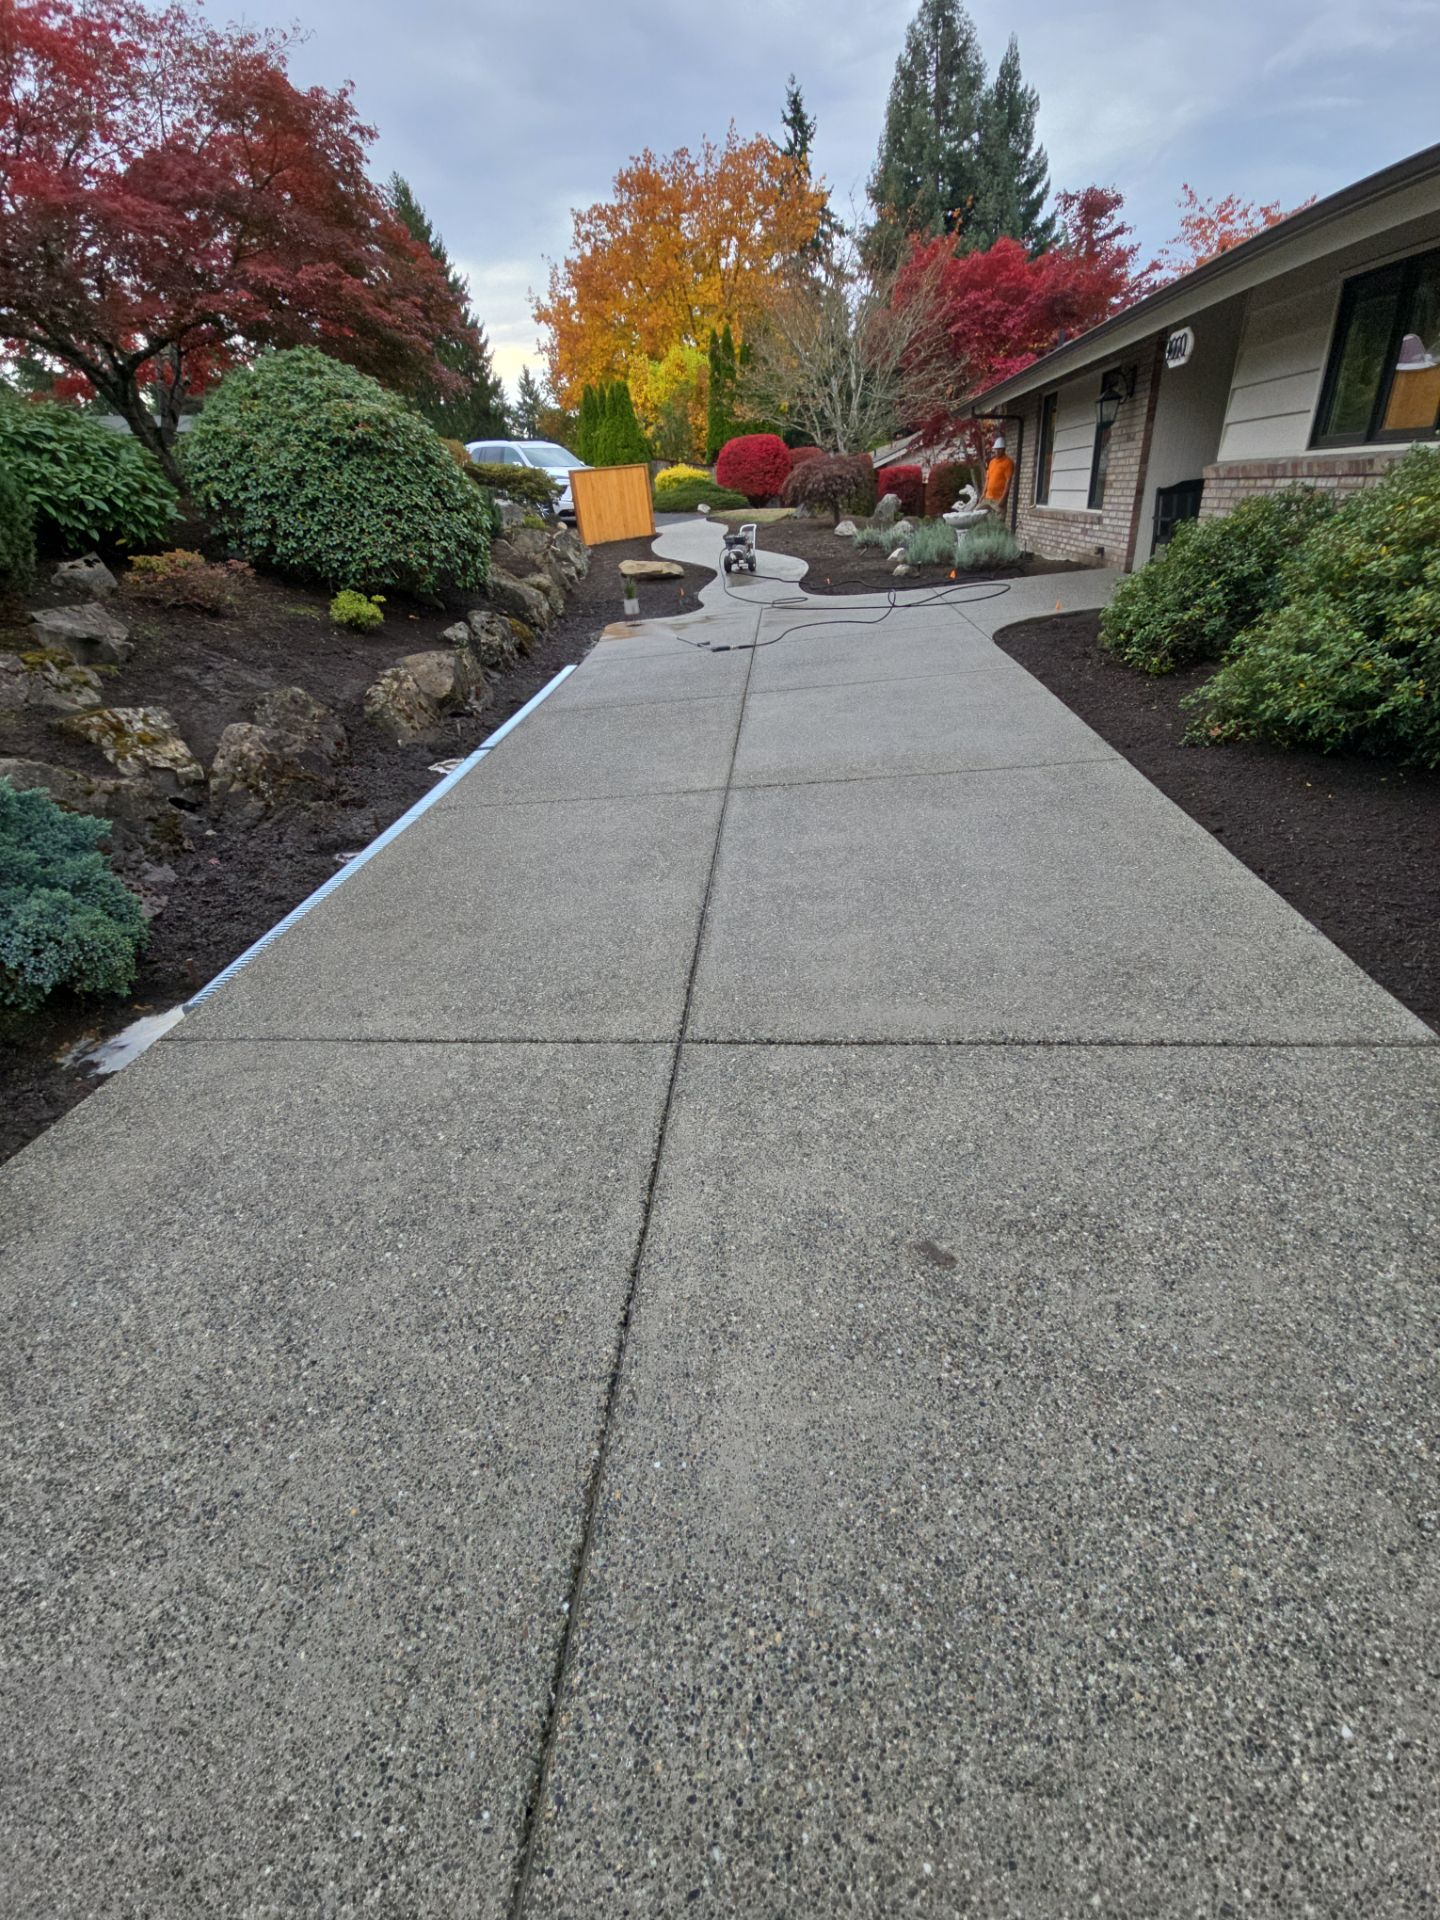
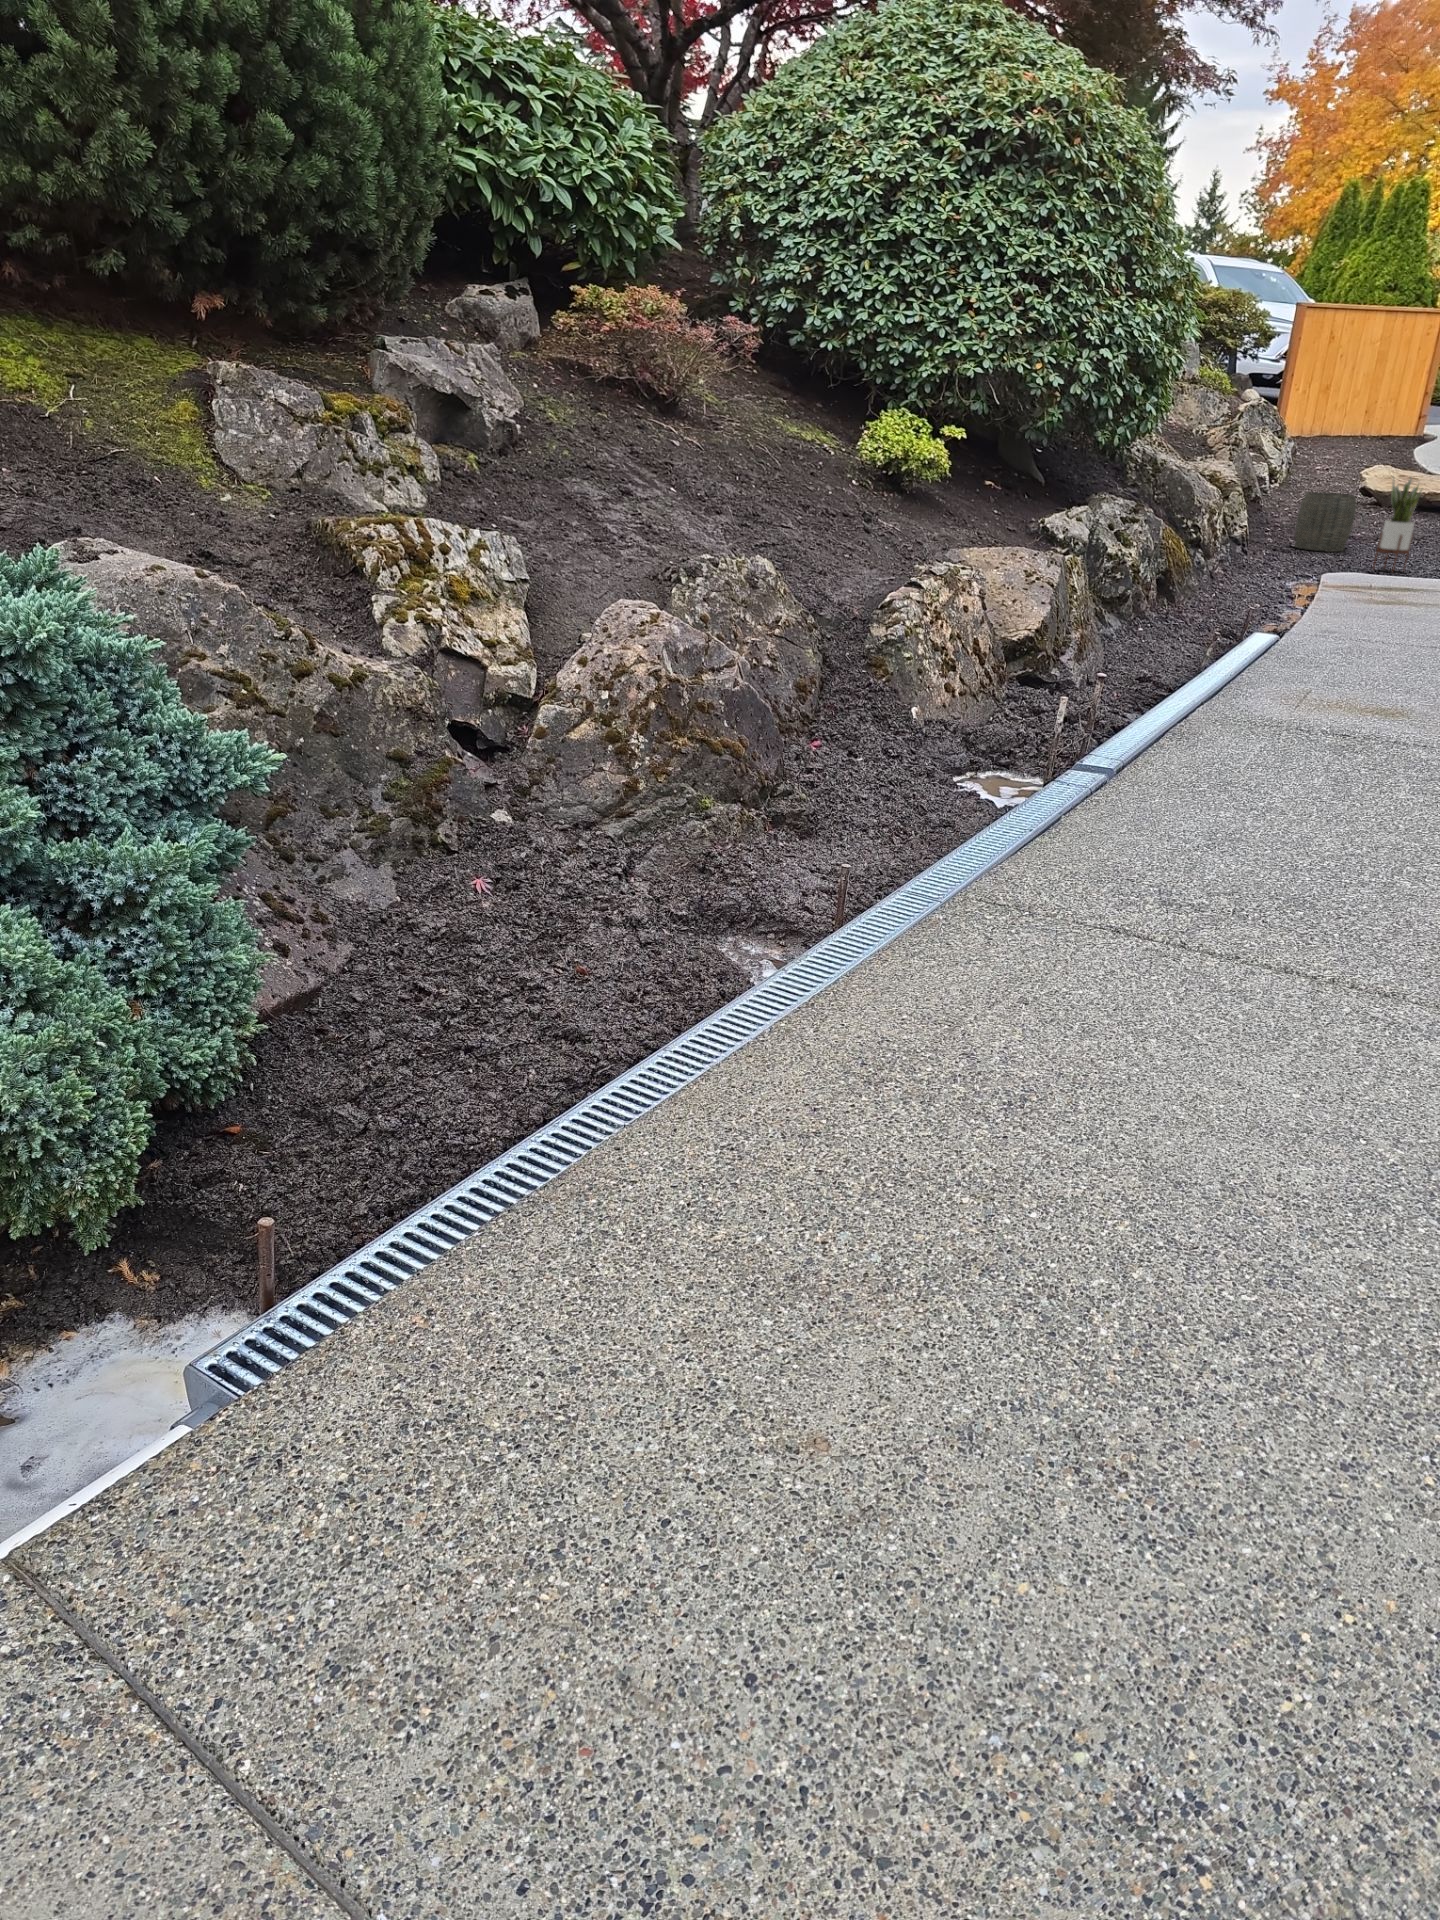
woven basket: none [584,587,614,620] -> present [1295,492,1356,552]

